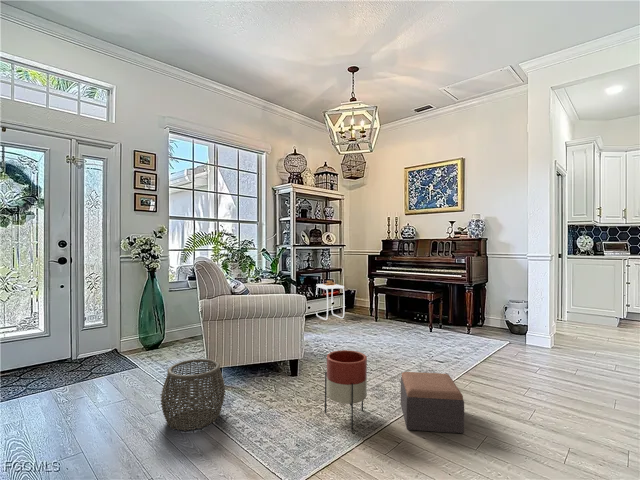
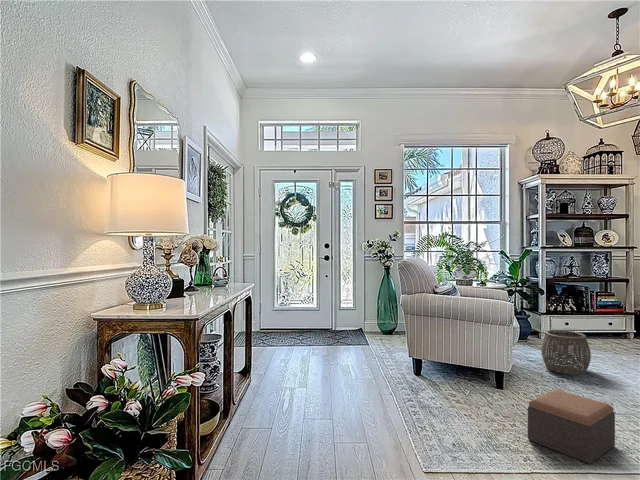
side table: present [316,281,344,320] -> none [581,292,618,344]
planter: present [325,350,367,429] -> none [462,351,505,421]
woven basket: present [161,359,225,431] -> present [541,330,591,375]

